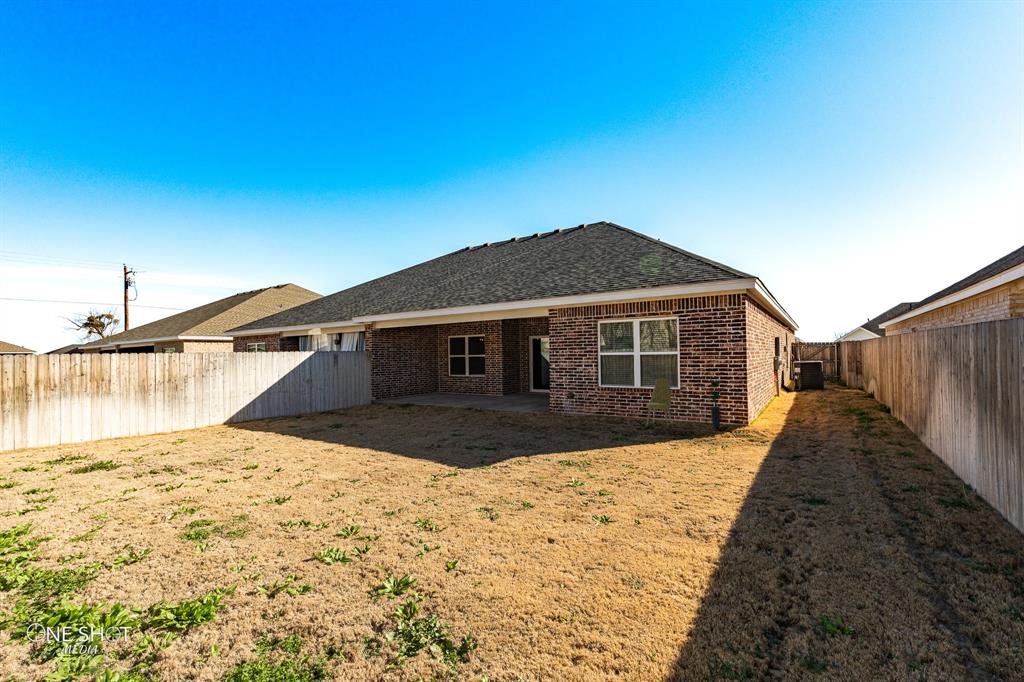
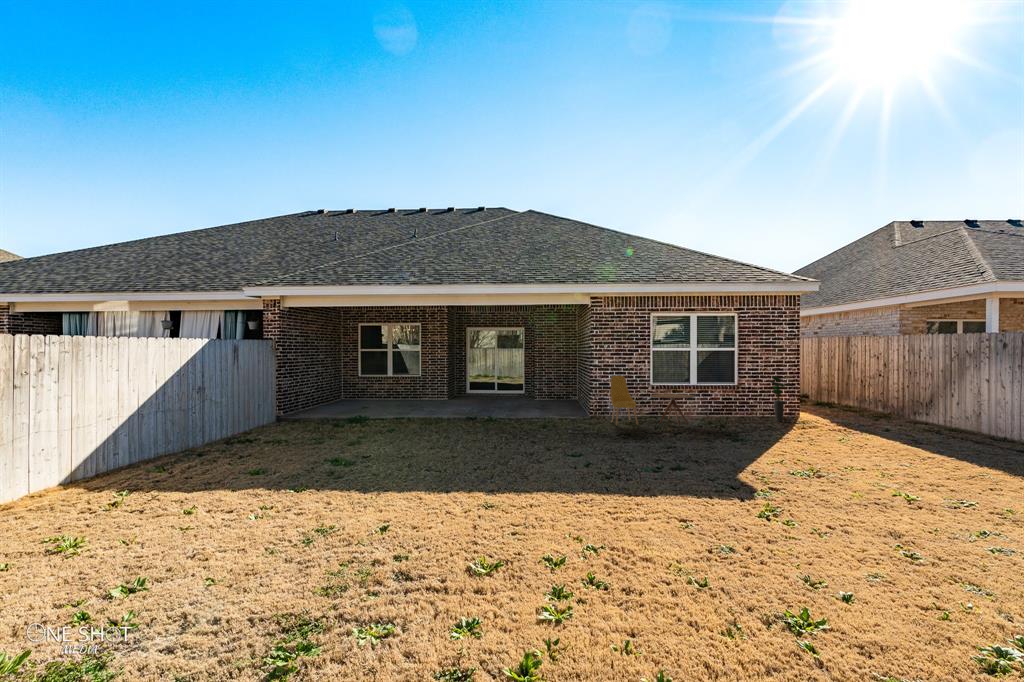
chair: present [647,378,672,426] -> present [611,376,638,425]
round table: none [586,395,624,423] -> present [652,394,694,425]

